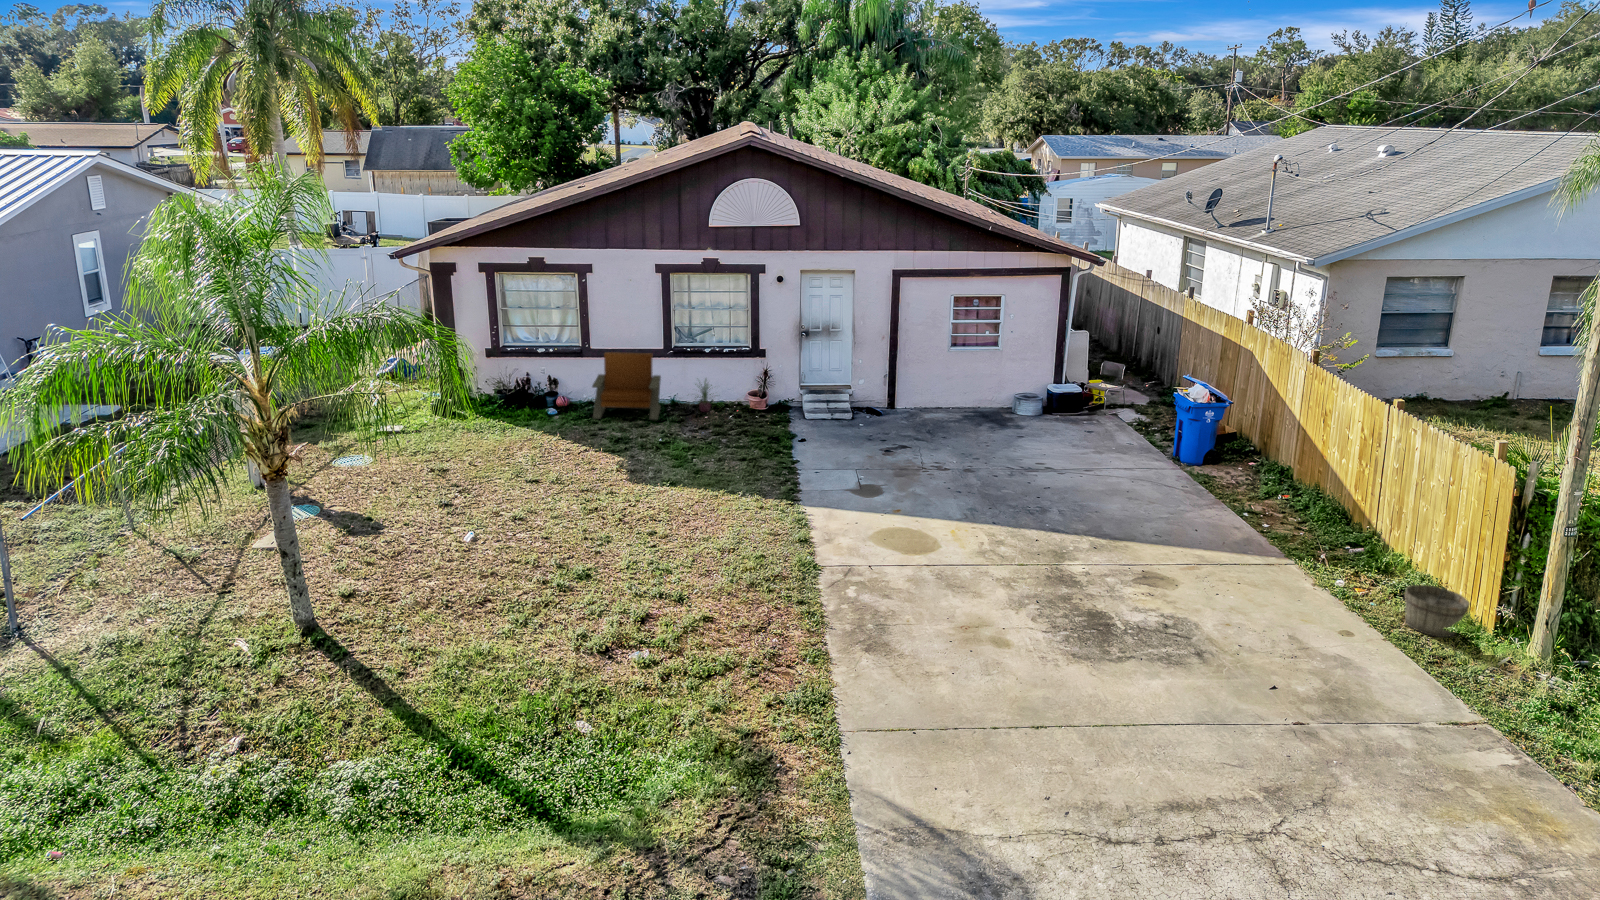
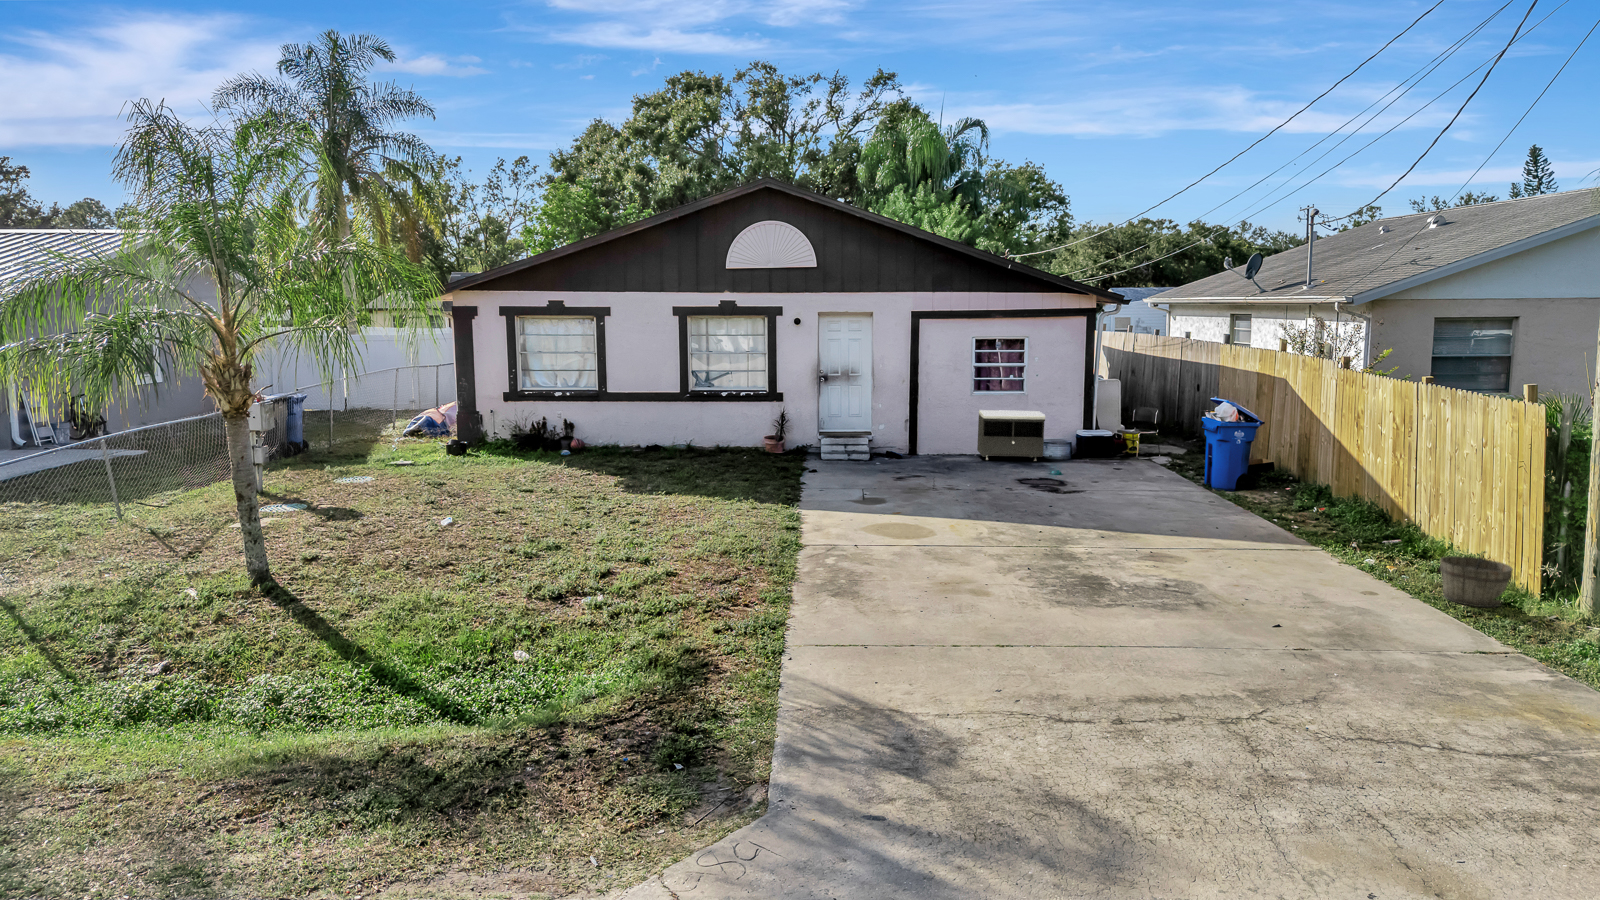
lounge chair: present [592,352,661,420] -> none [604,395,676,459]
storage bench: none [953,369,1021,420] -> present [977,410,1045,461]
decorative plant: present [699,380,712,412] -> none [700,420,738,455]

